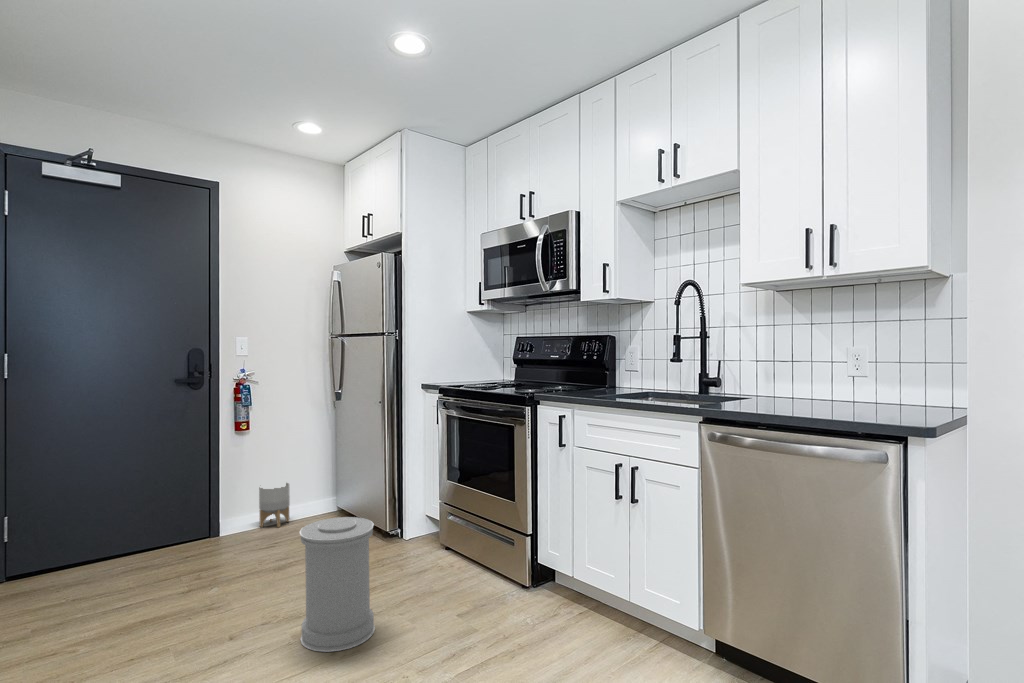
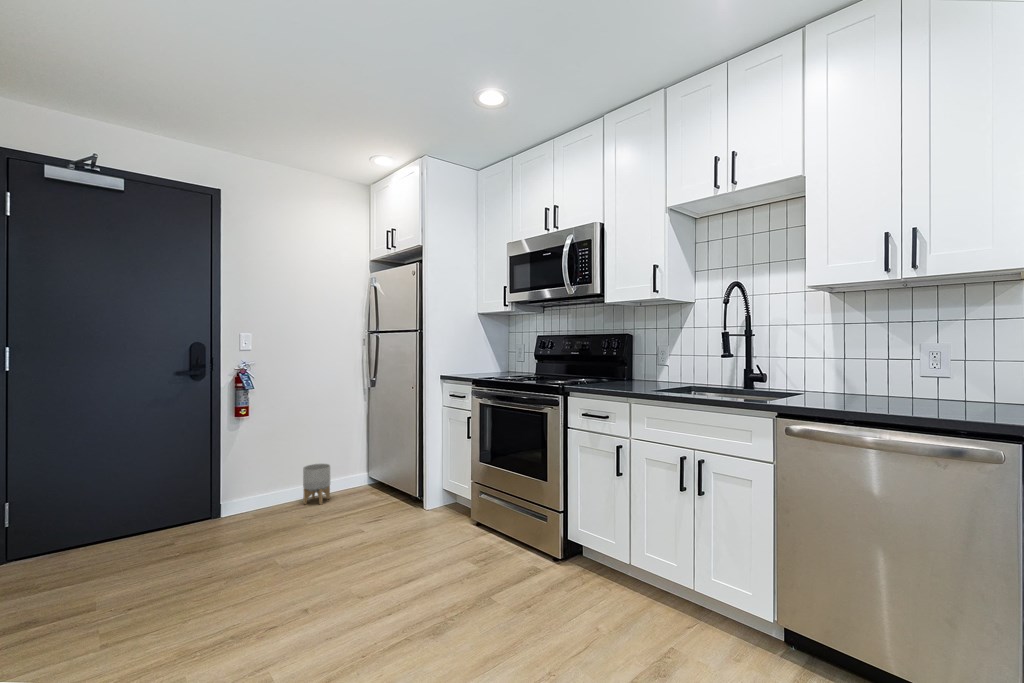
trash can: present [300,517,375,652] -> none [359,498,427,625]

